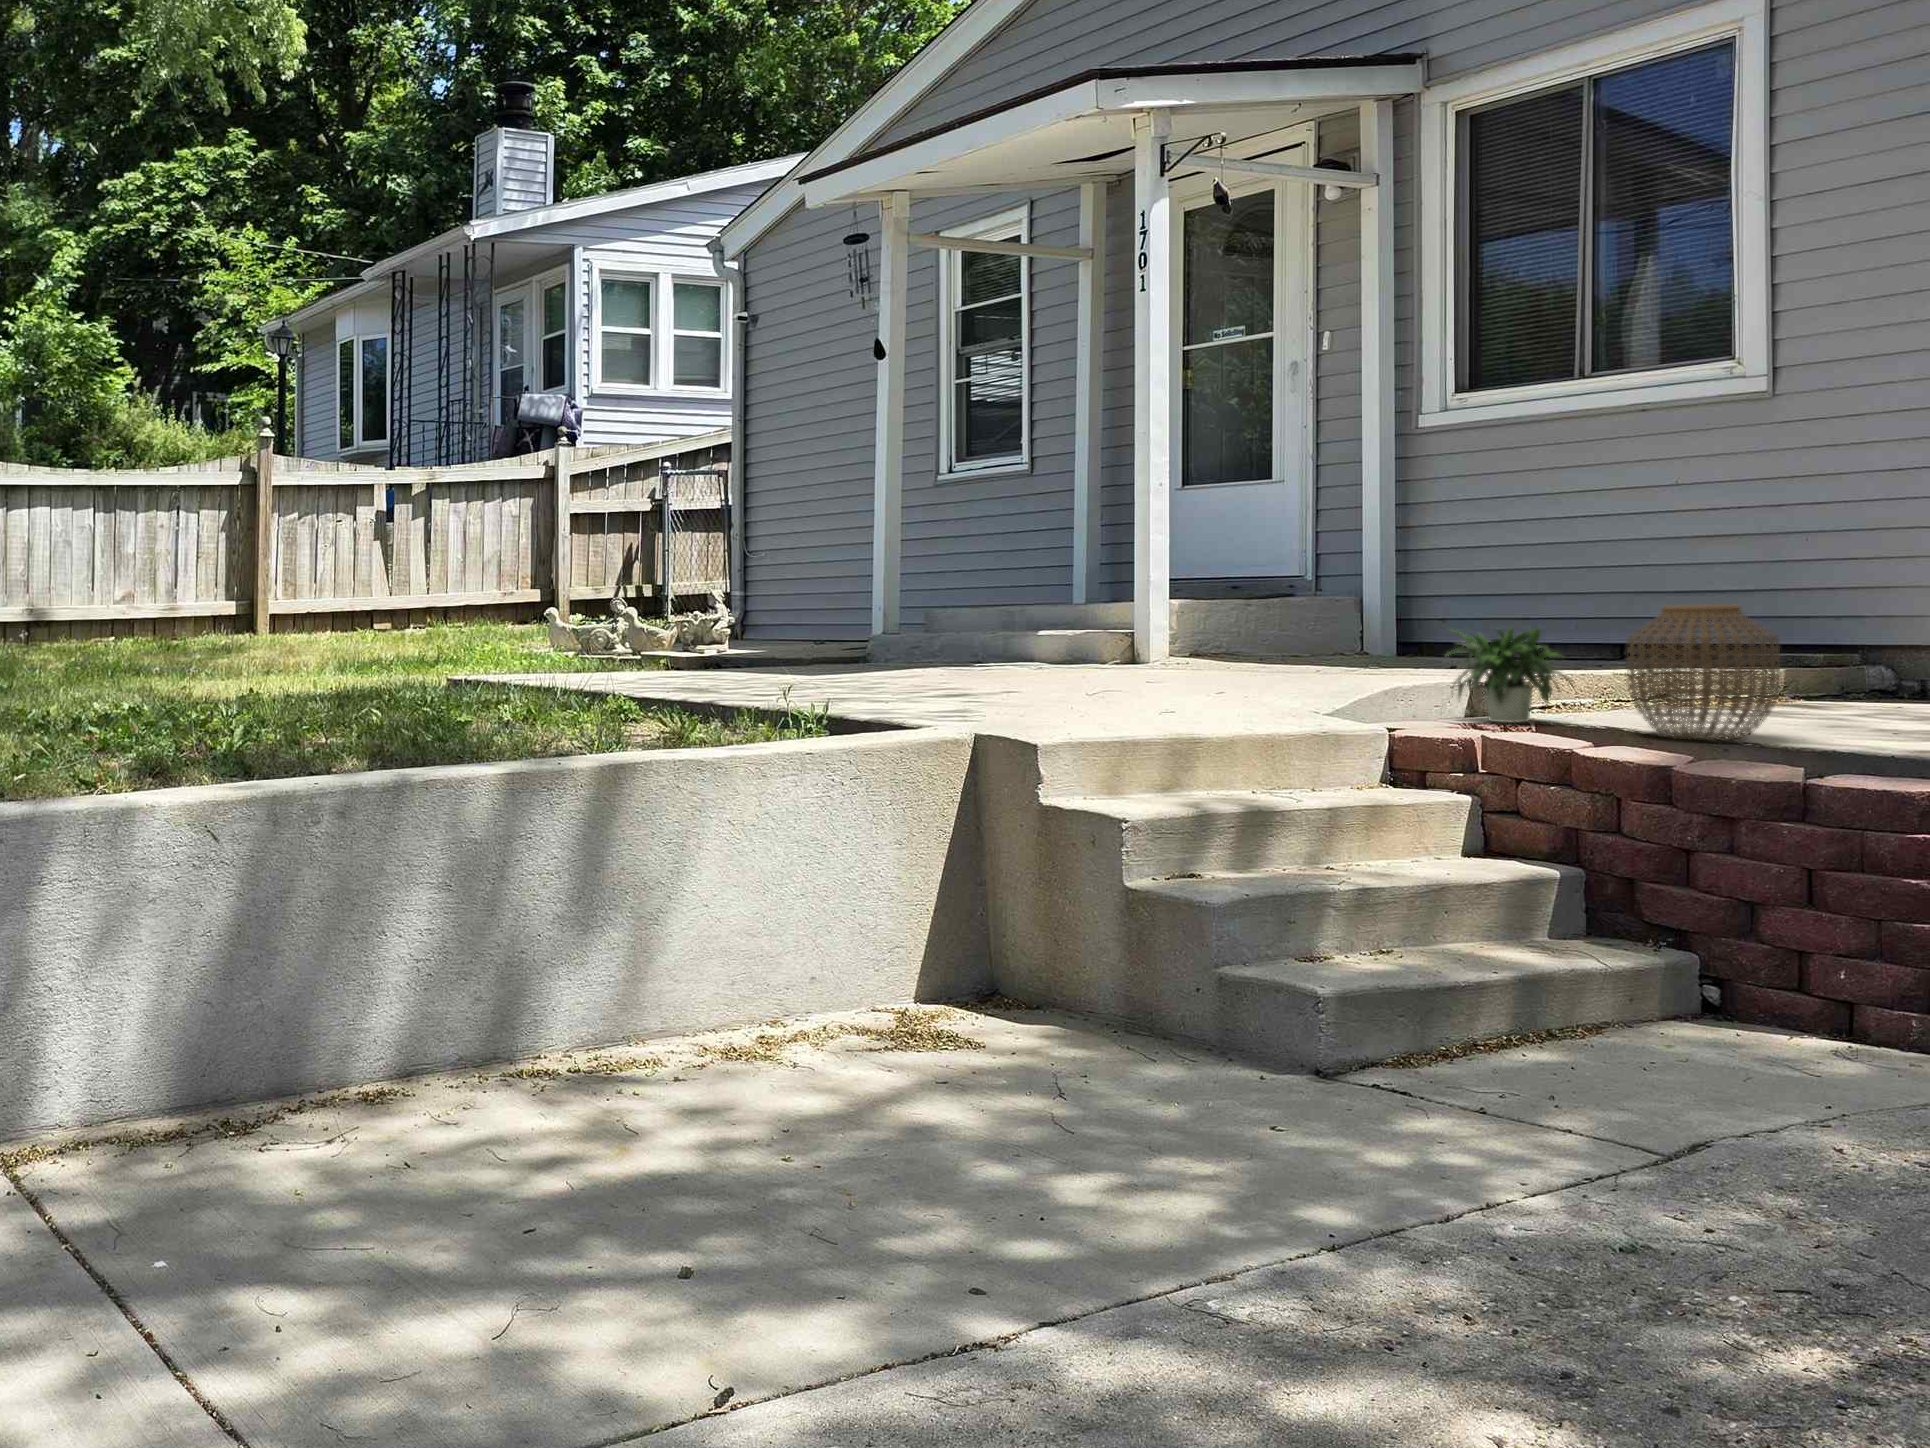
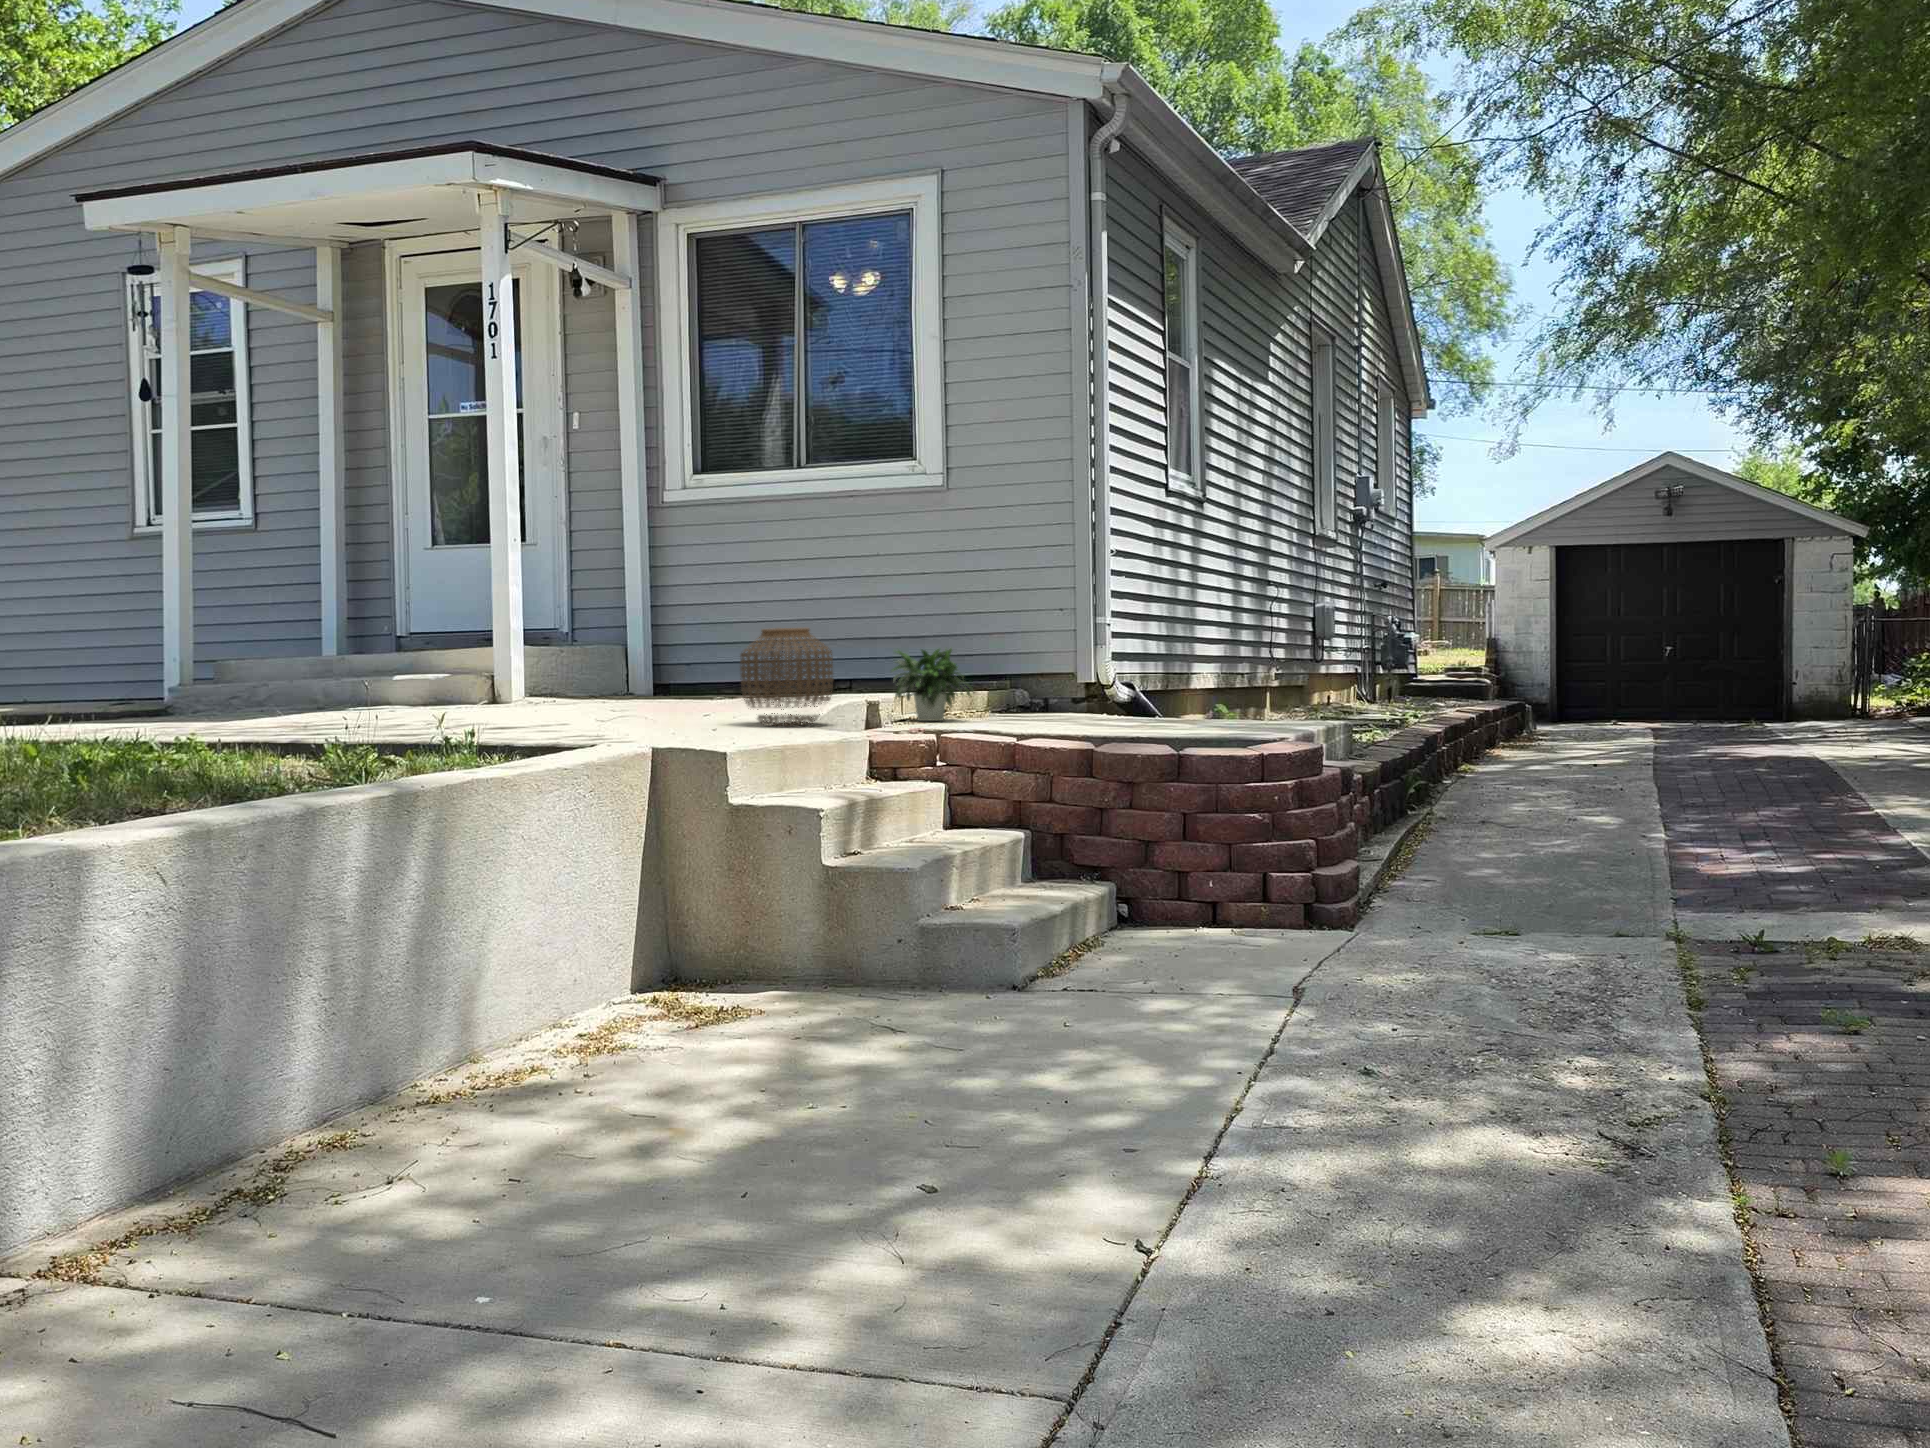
woven basket: present [1627,604,1780,740] -> present [740,628,833,726]

